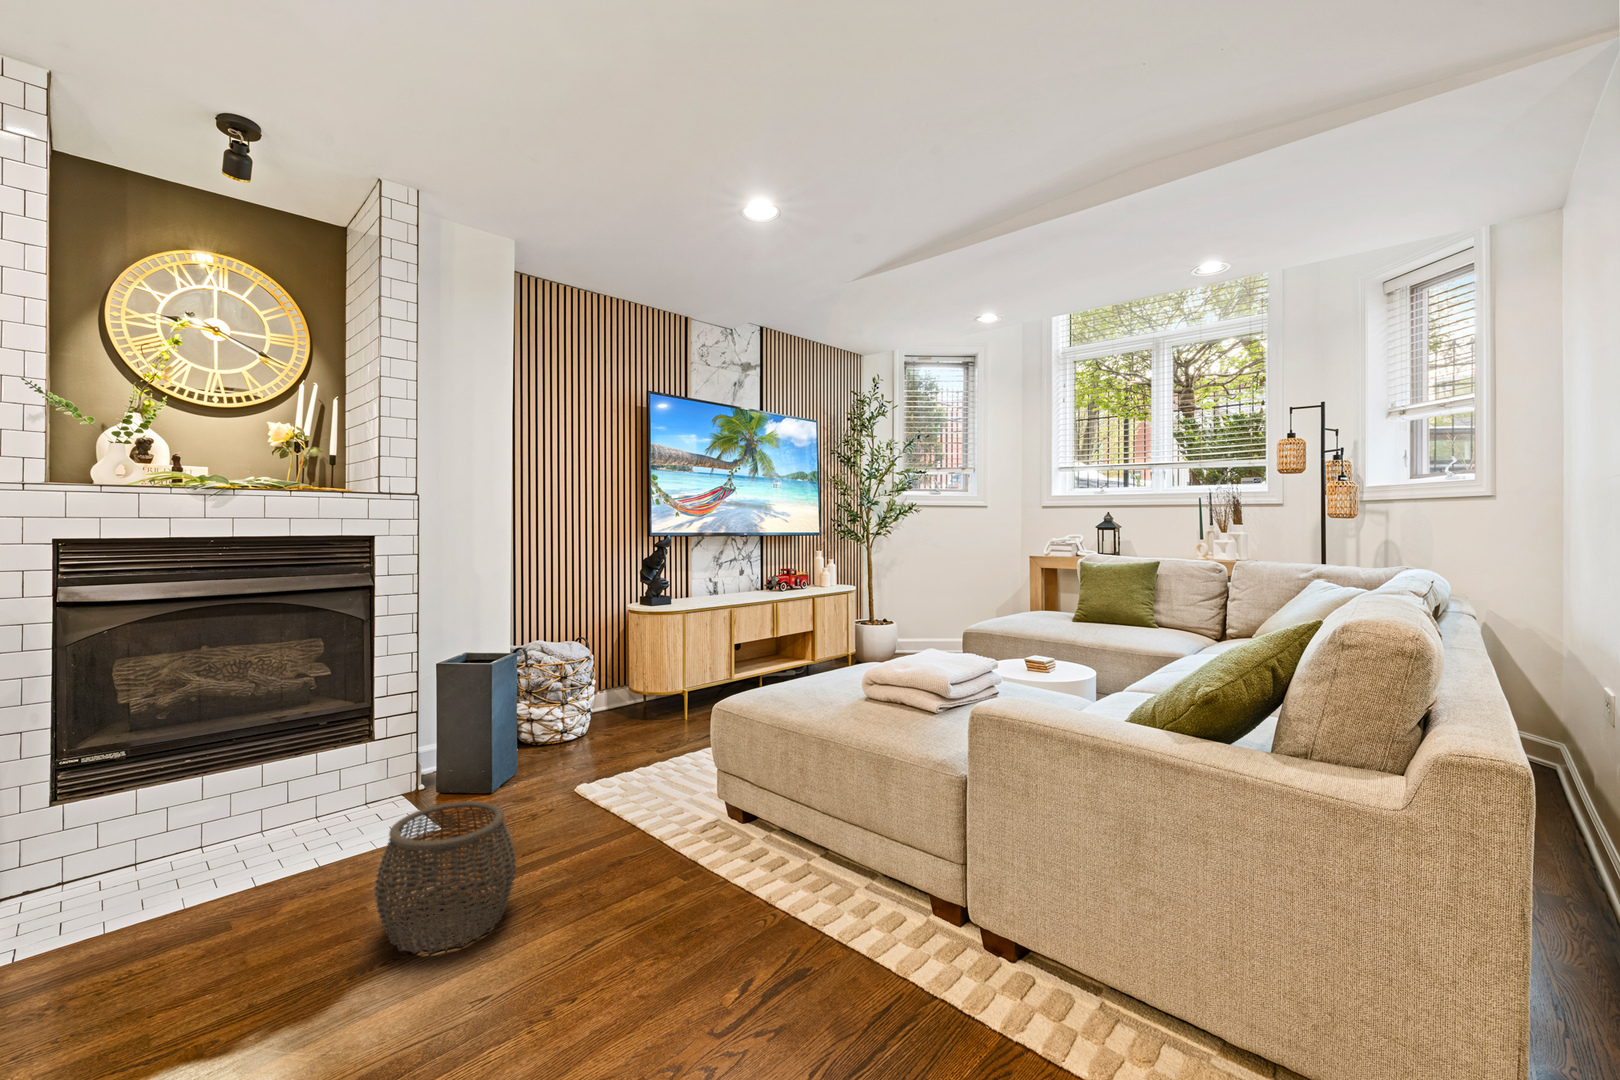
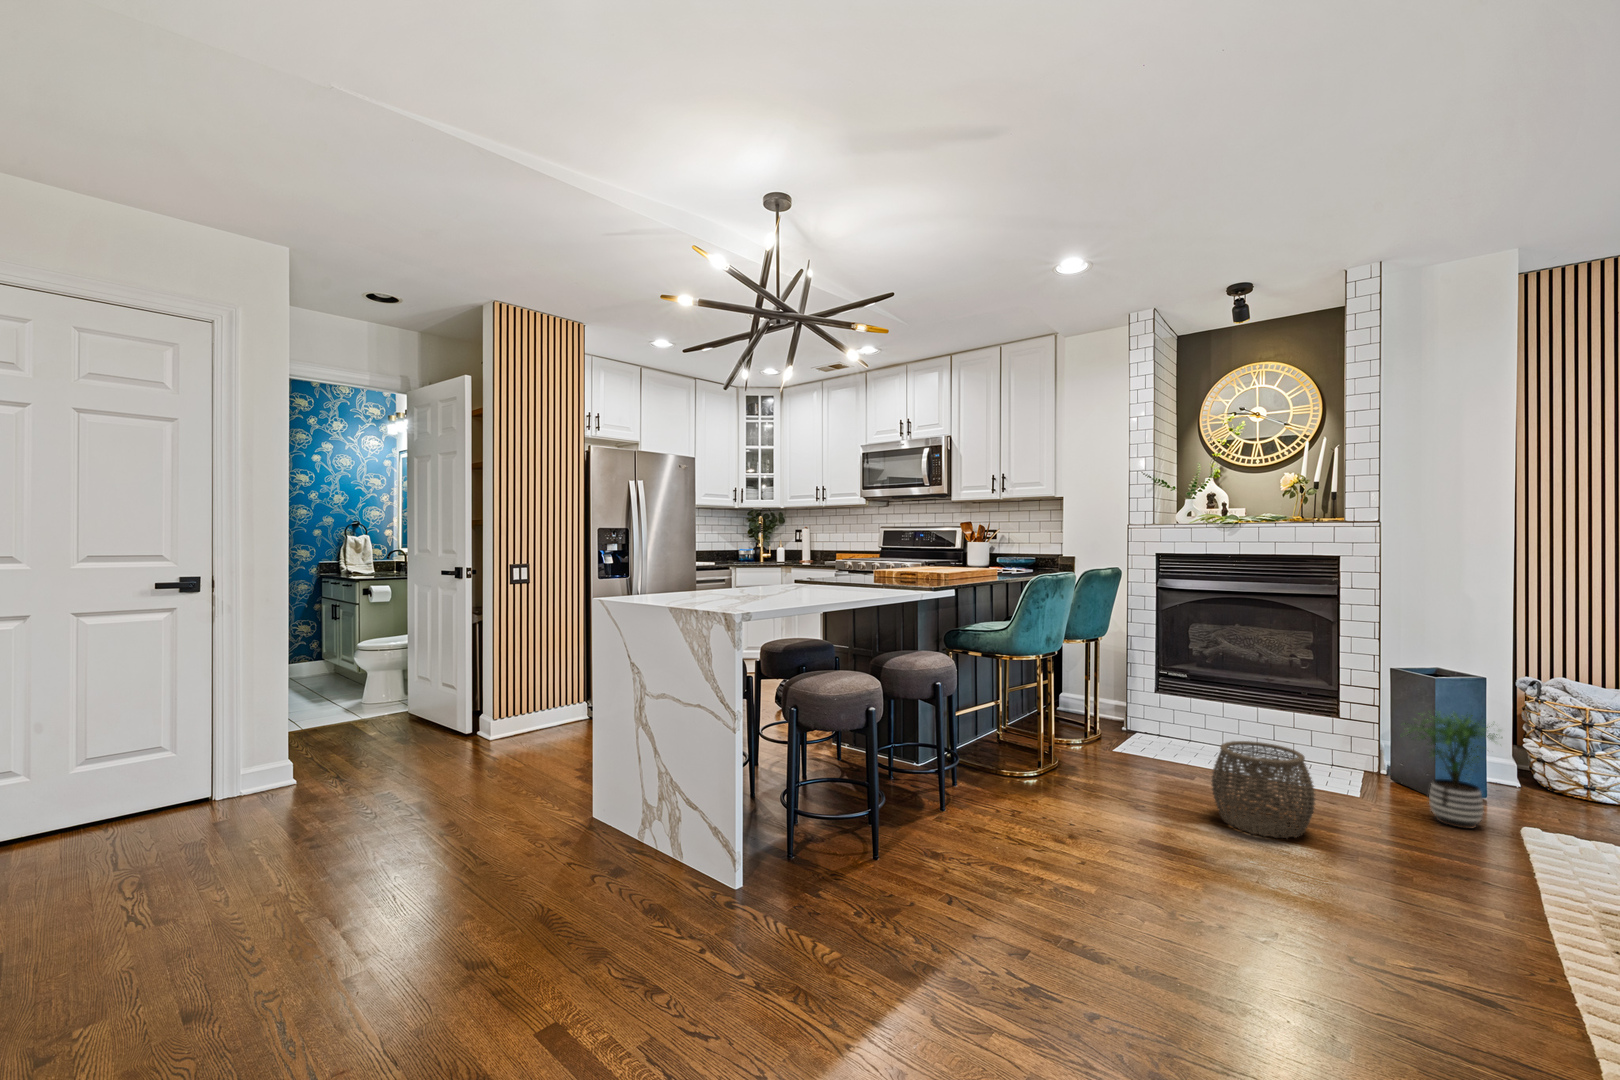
potted plant: none [501,694,589,815] -> present [1403,713,1497,829]

